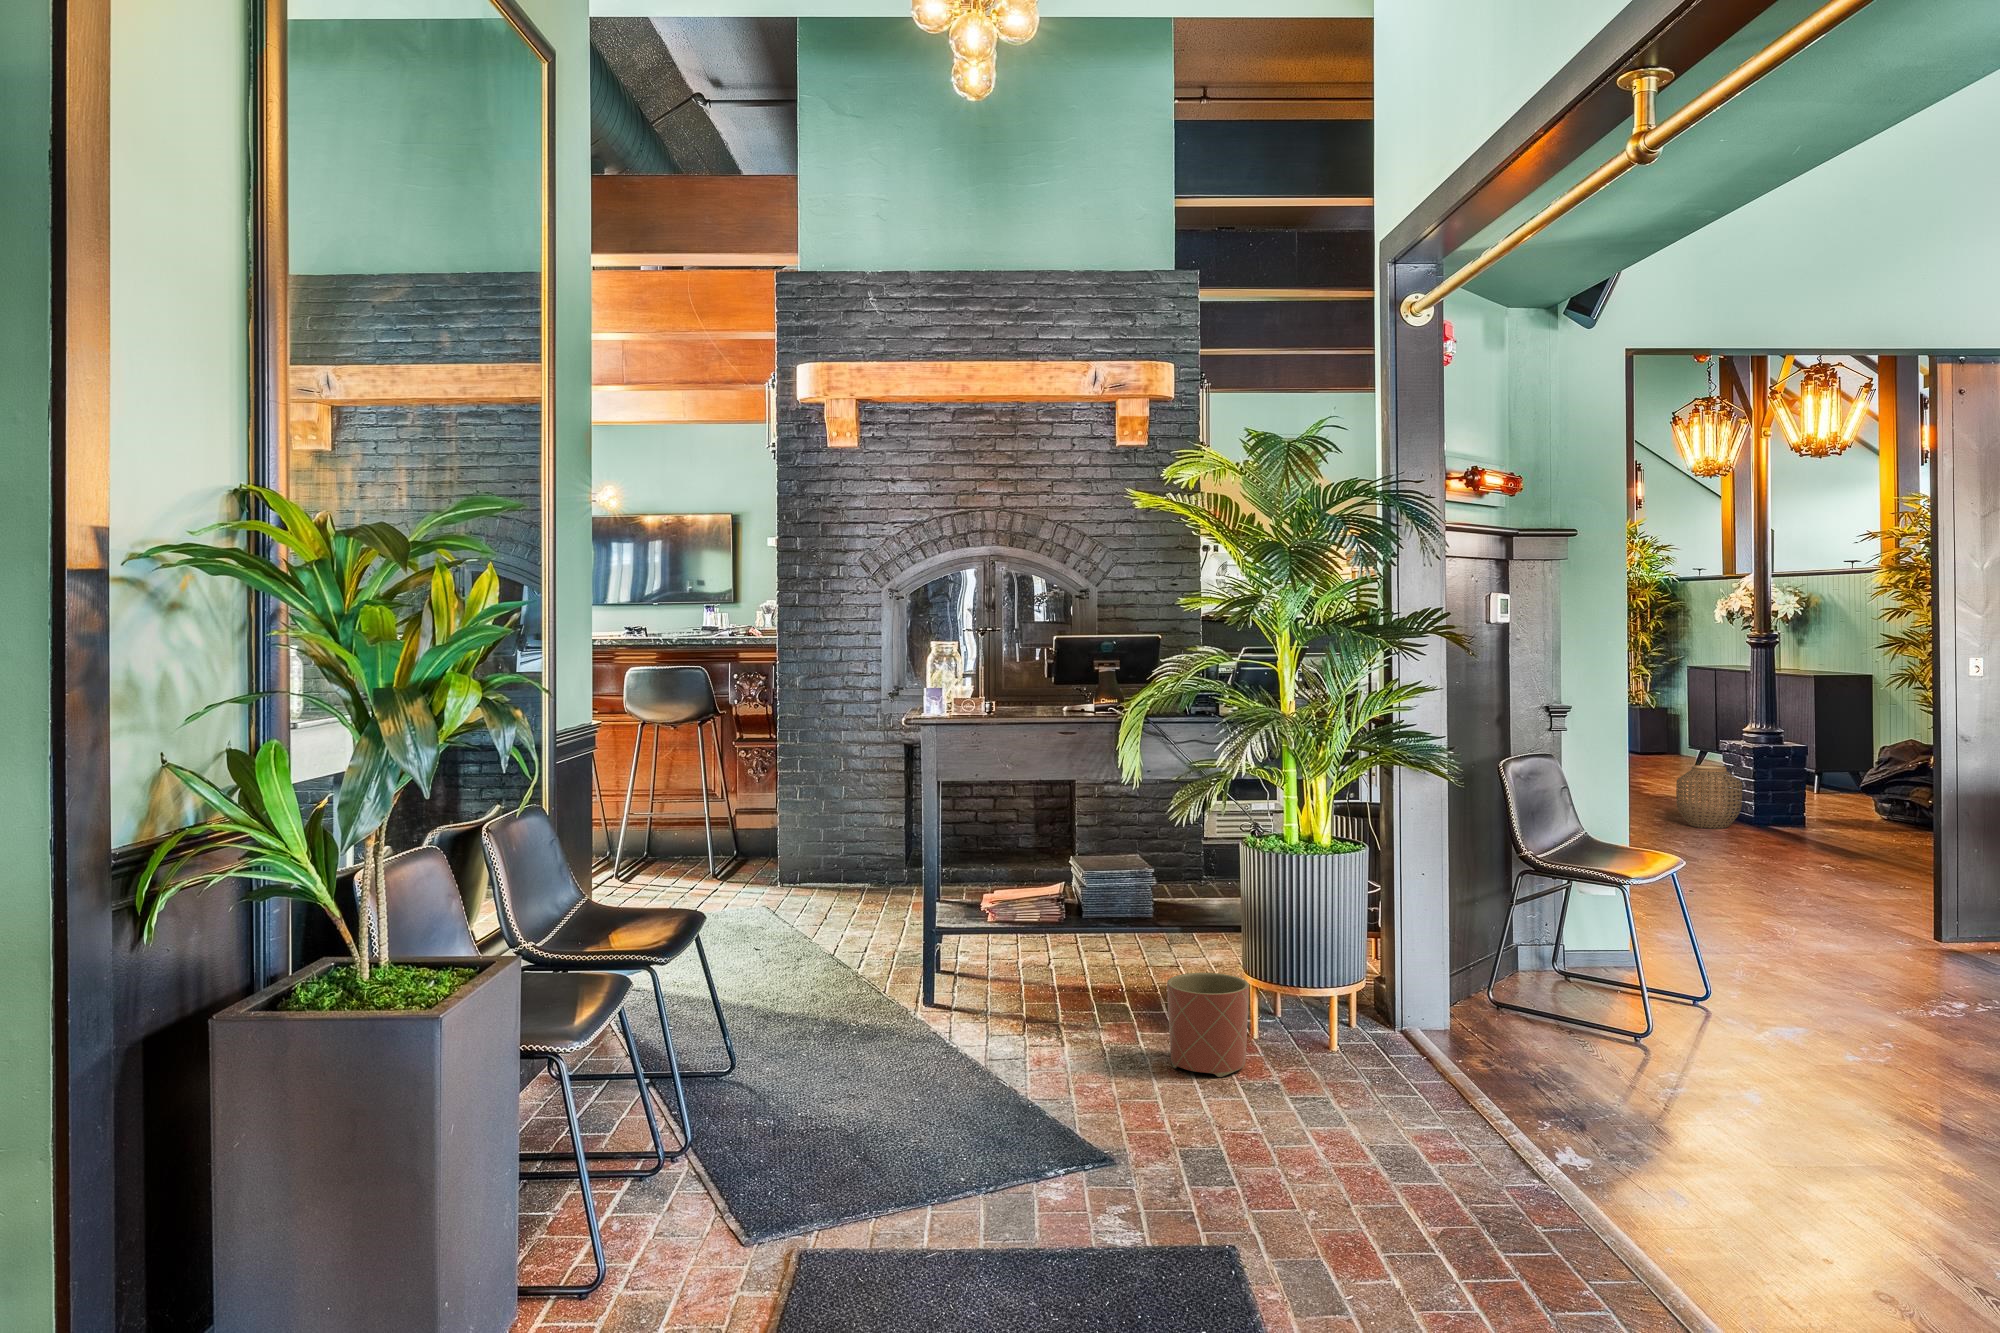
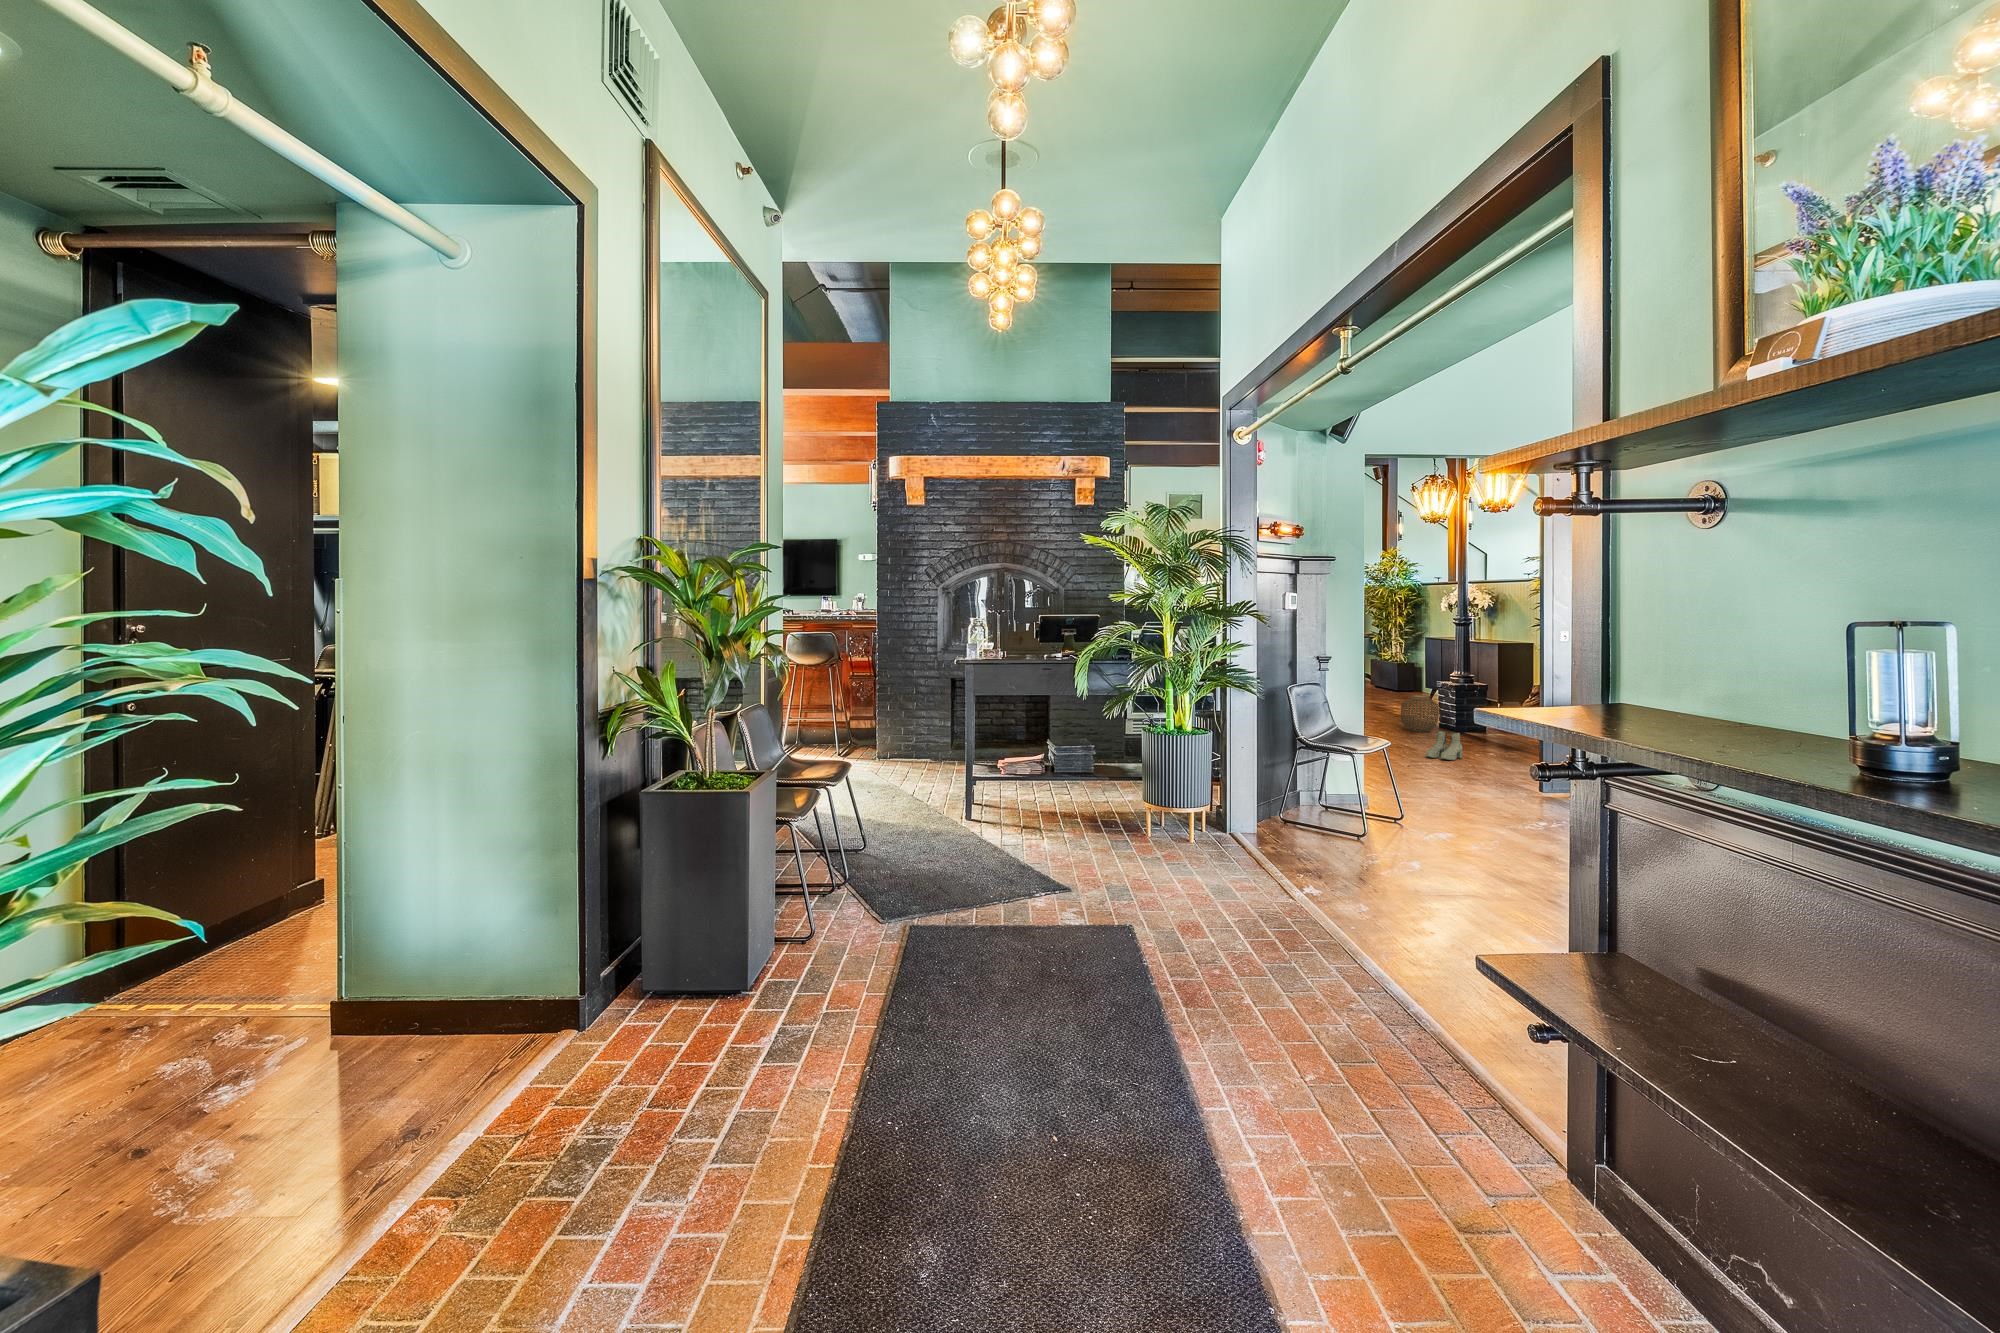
boots: none [1731,830,1795,882] -> present [1426,731,1462,760]
planter: present [1167,973,1249,1077] -> none [1101,799,1145,853]

